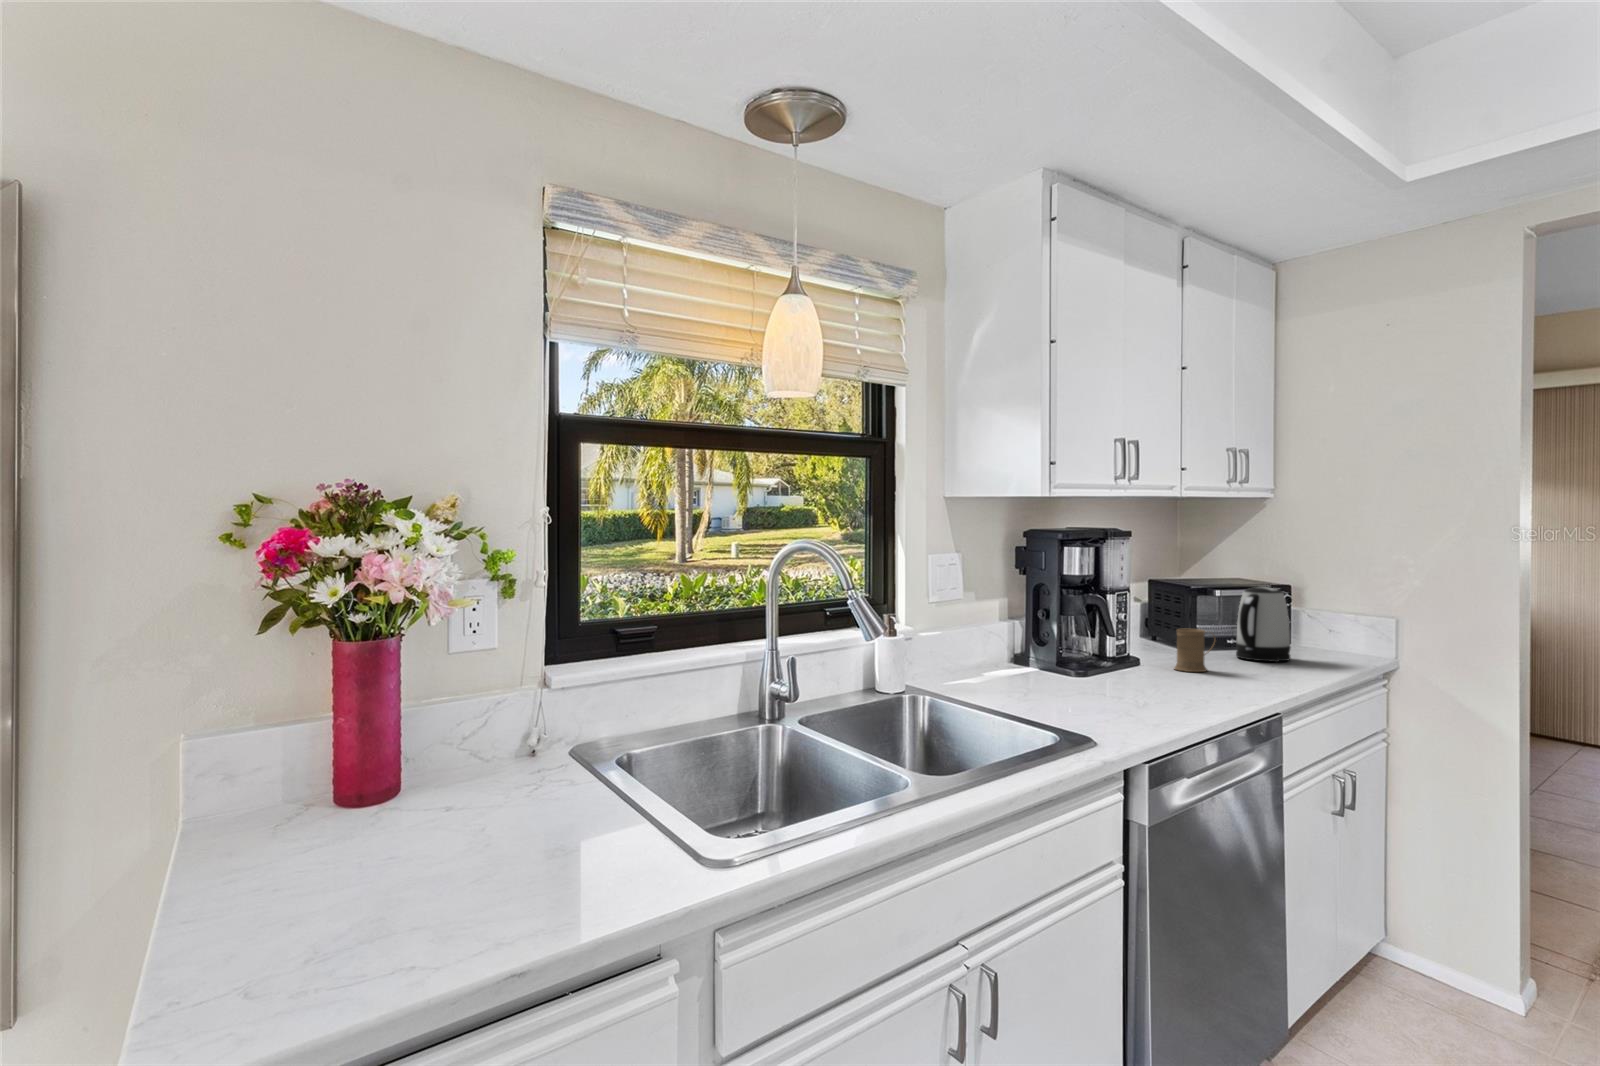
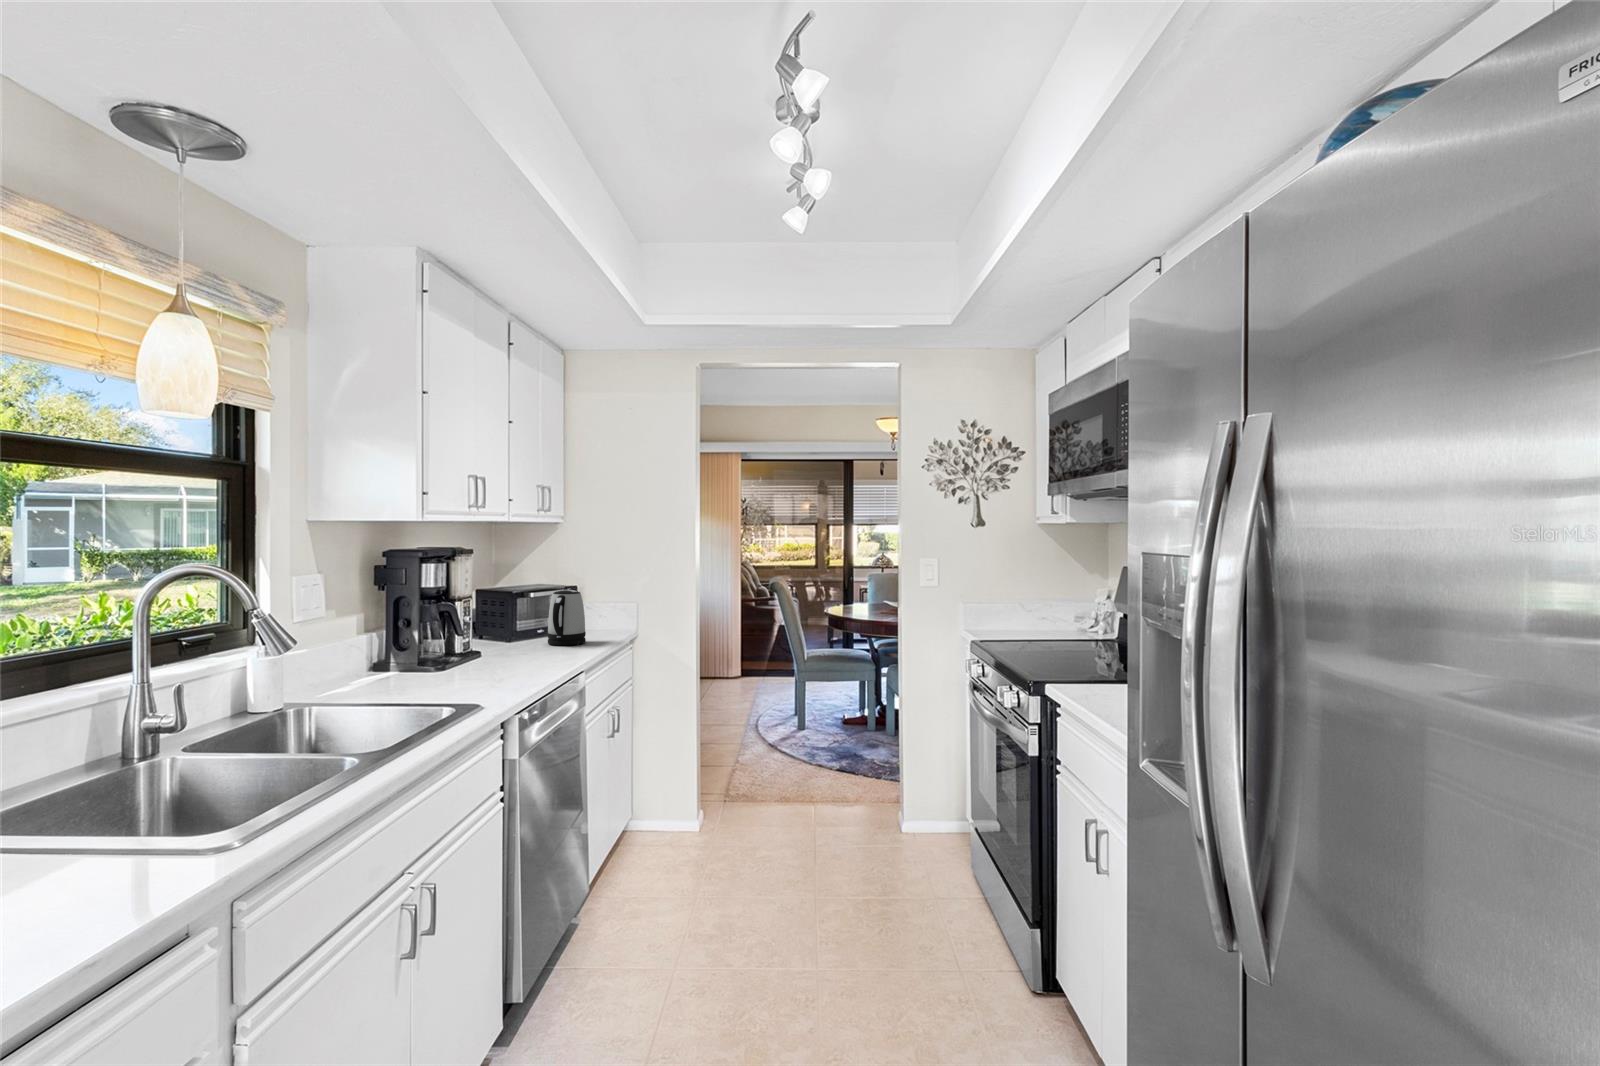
mug: present [1174,629,1215,672] -> none [509,625,540,659]

